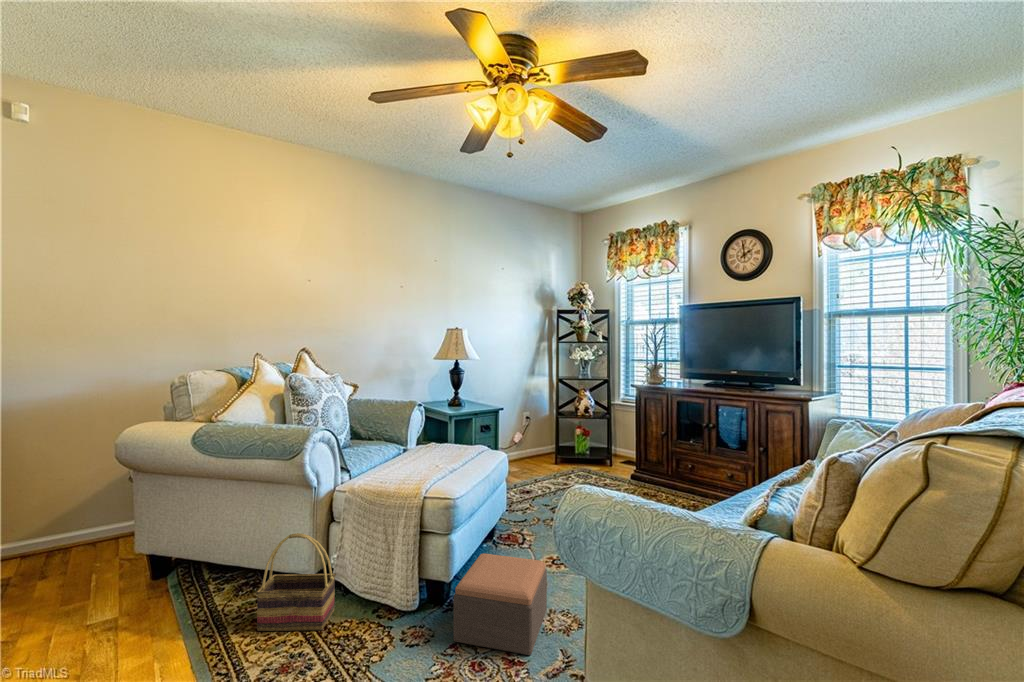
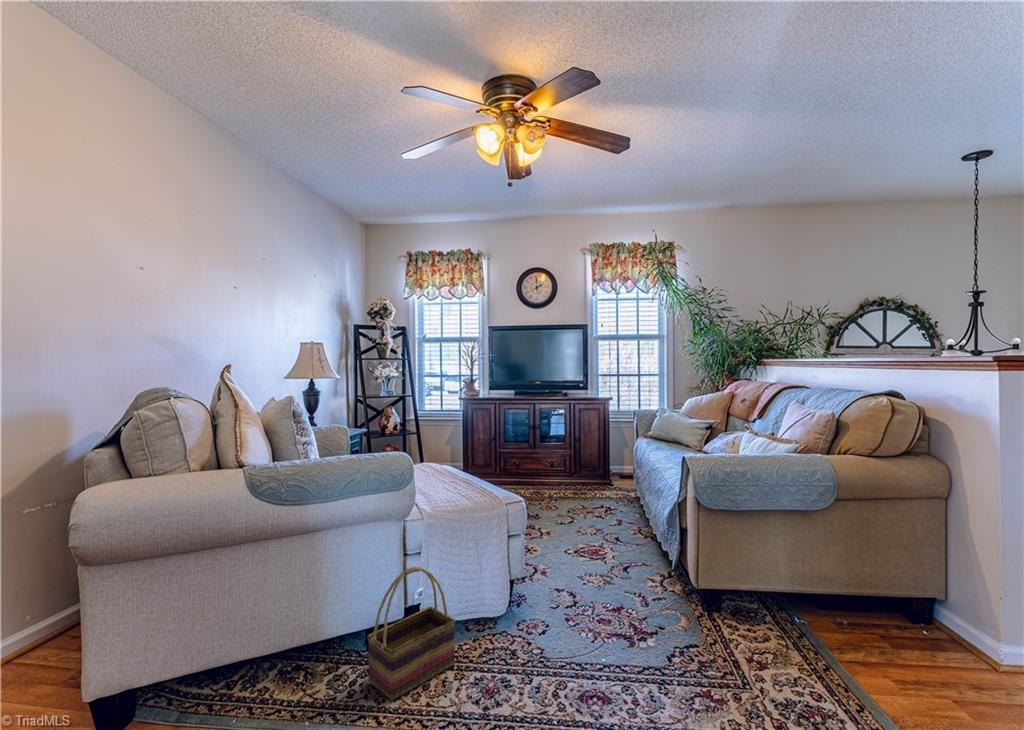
footstool: present [453,553,547,655] -> none [528,532,621,615]

